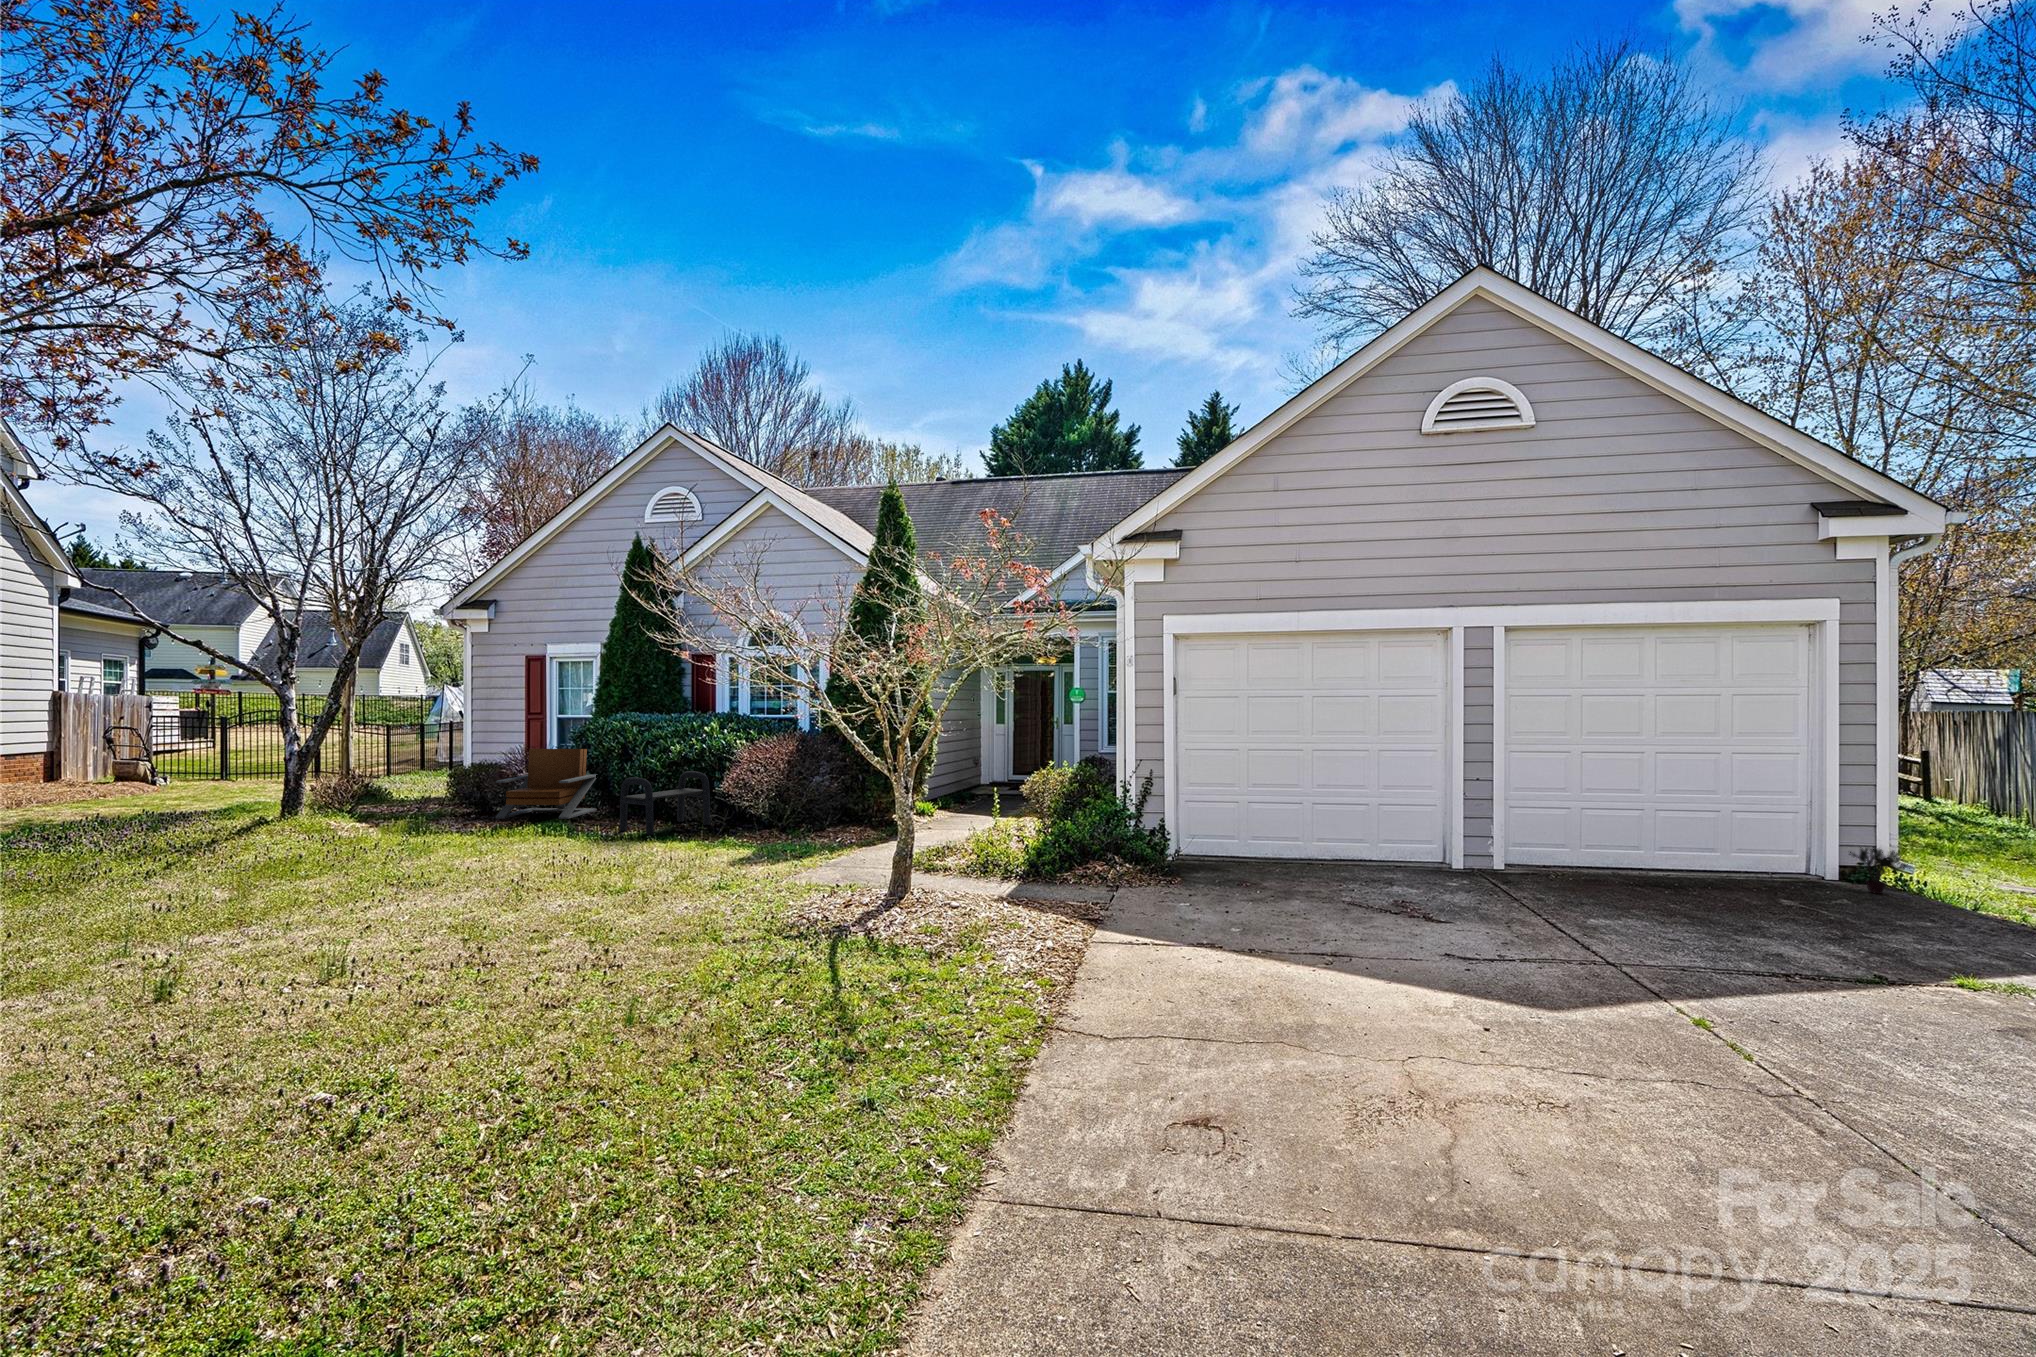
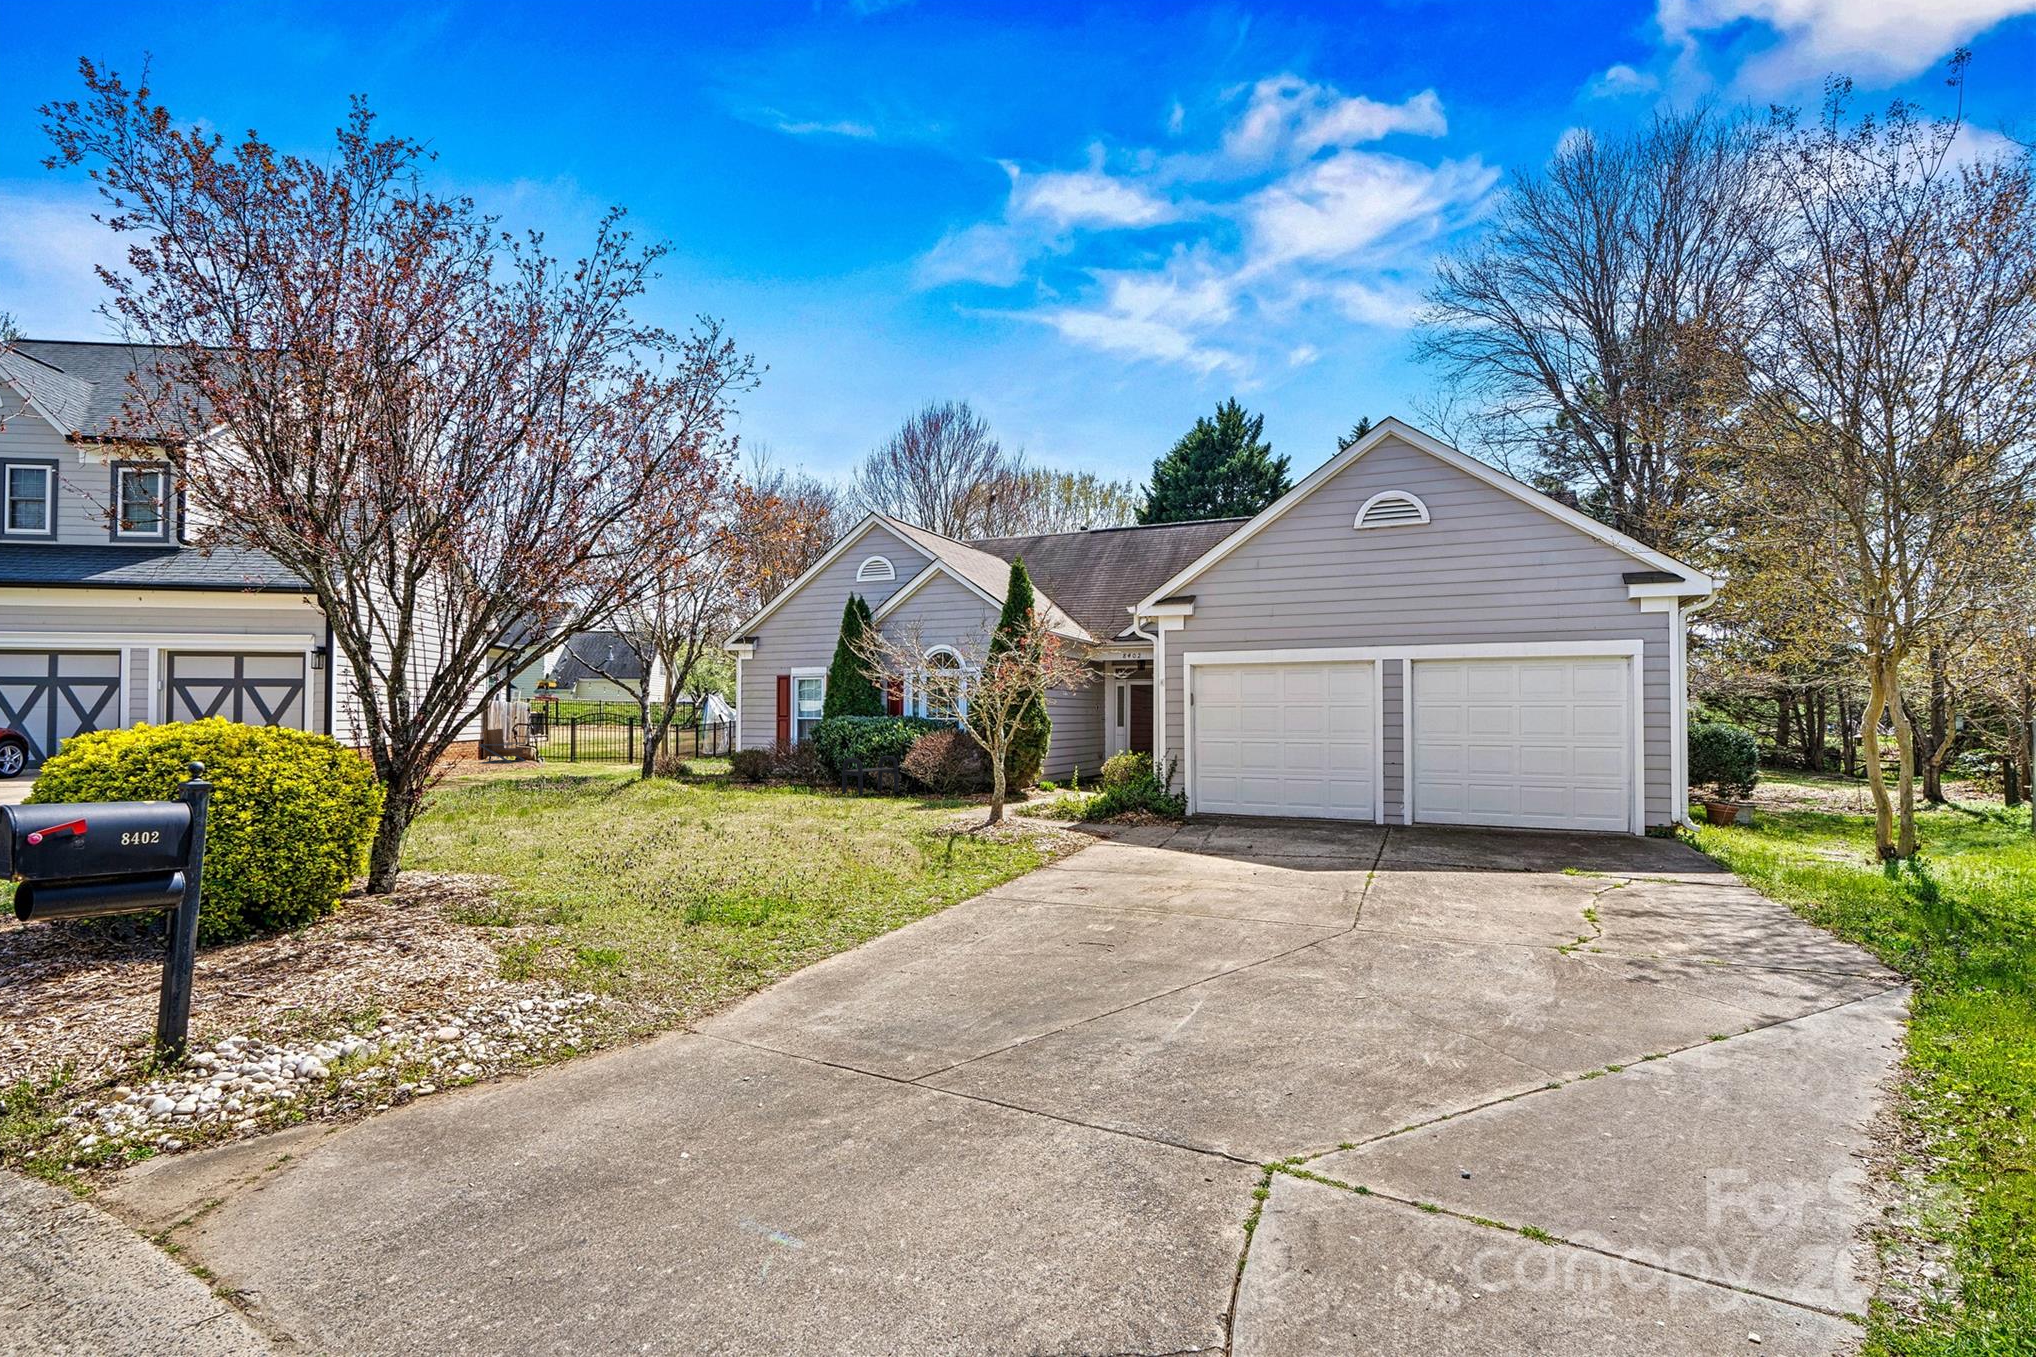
lounge chair: present [496,749,597,819] -> present [479,729,525,764]
potted plant: present [1849,847,1911,894] -> none [1646,812,1683,847]

